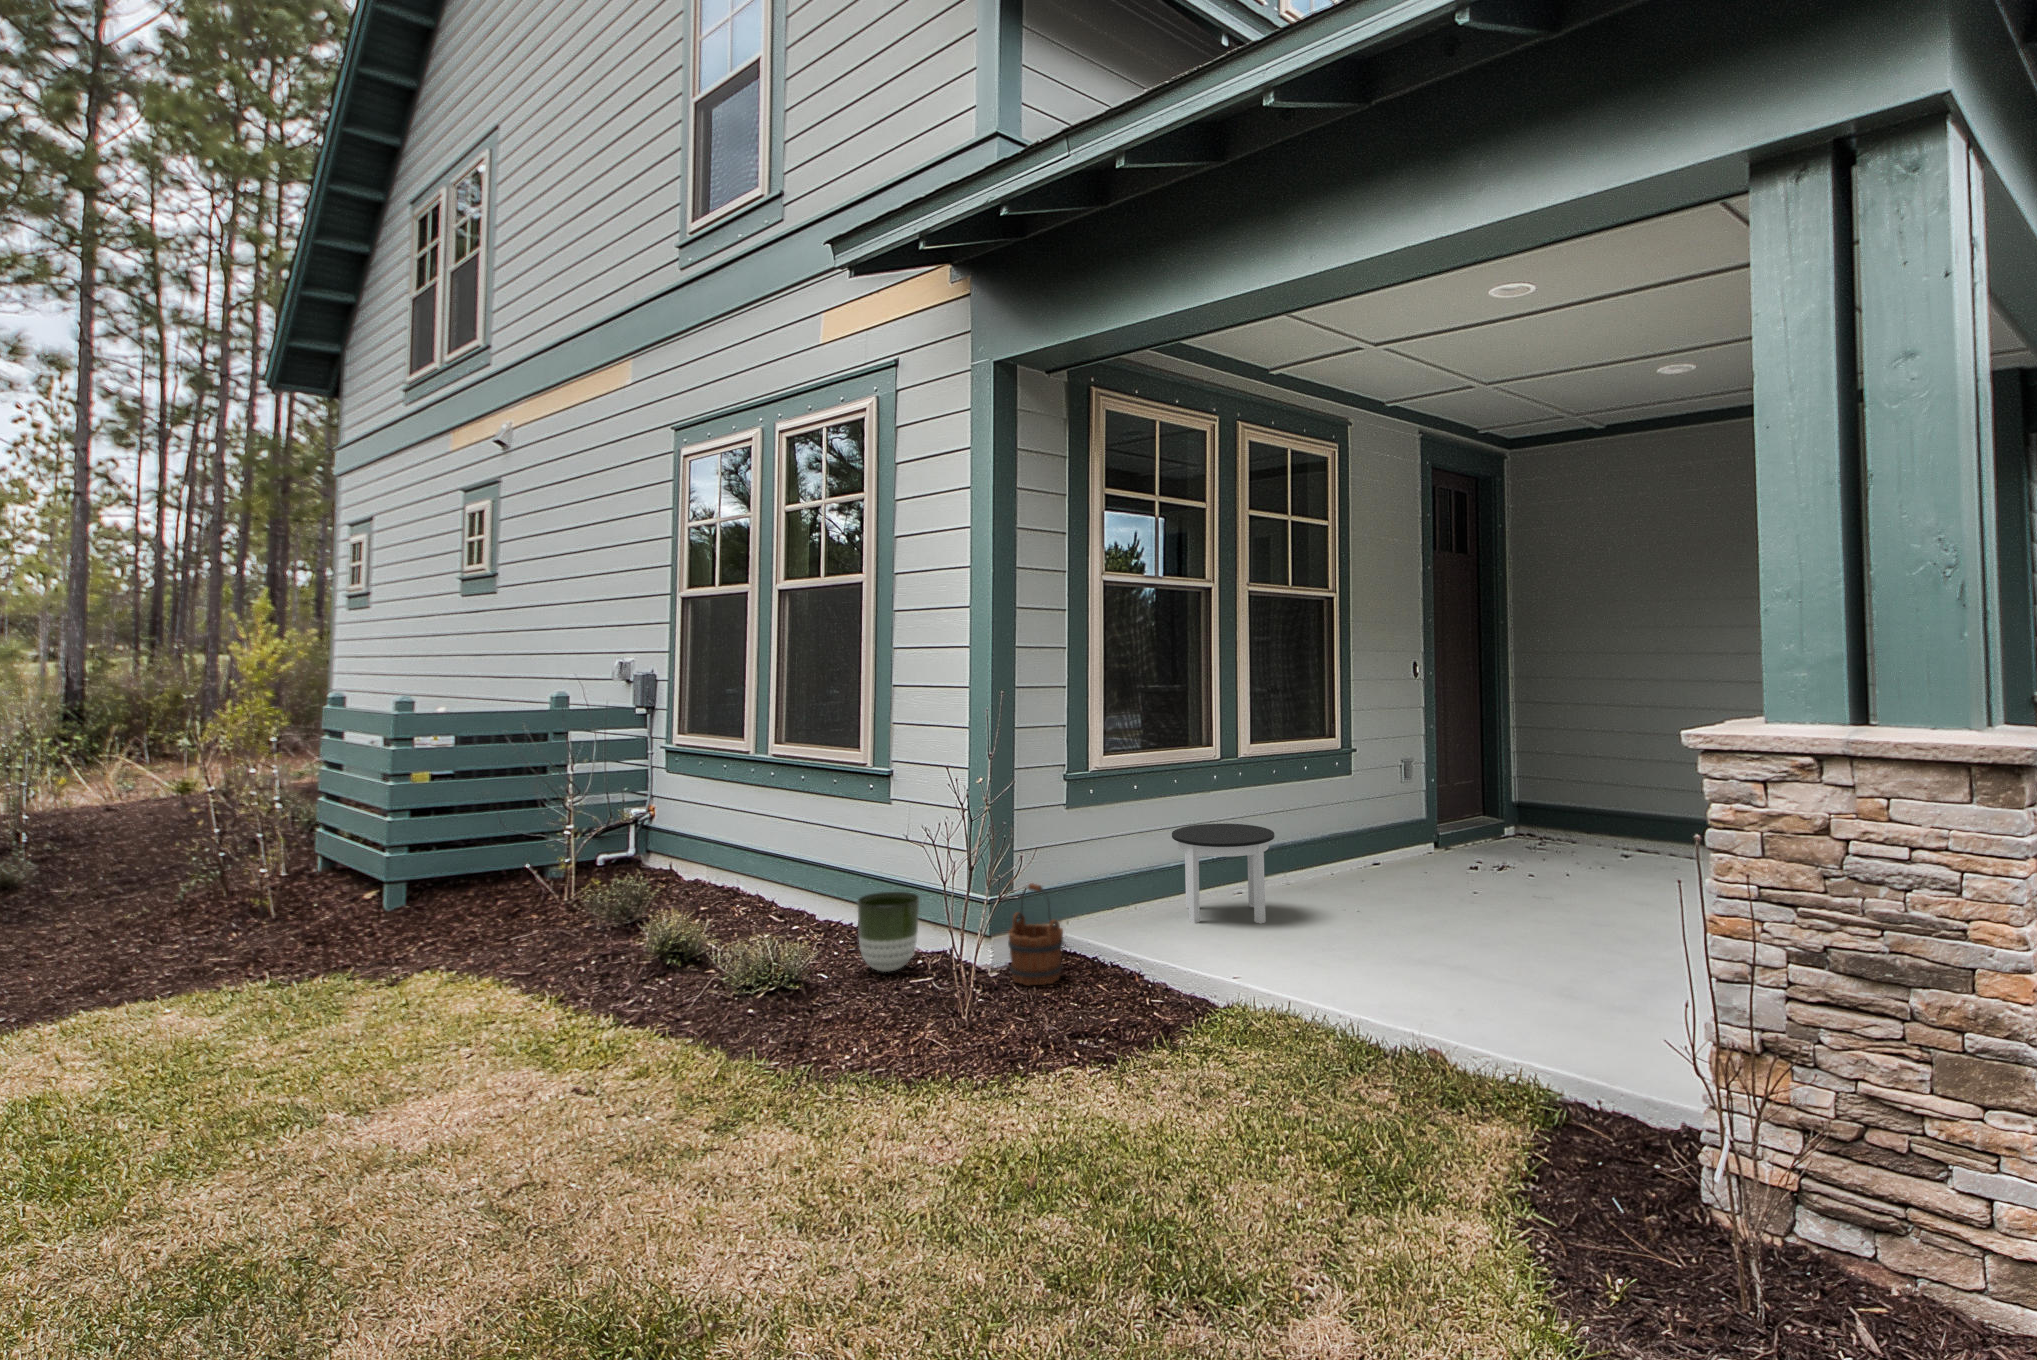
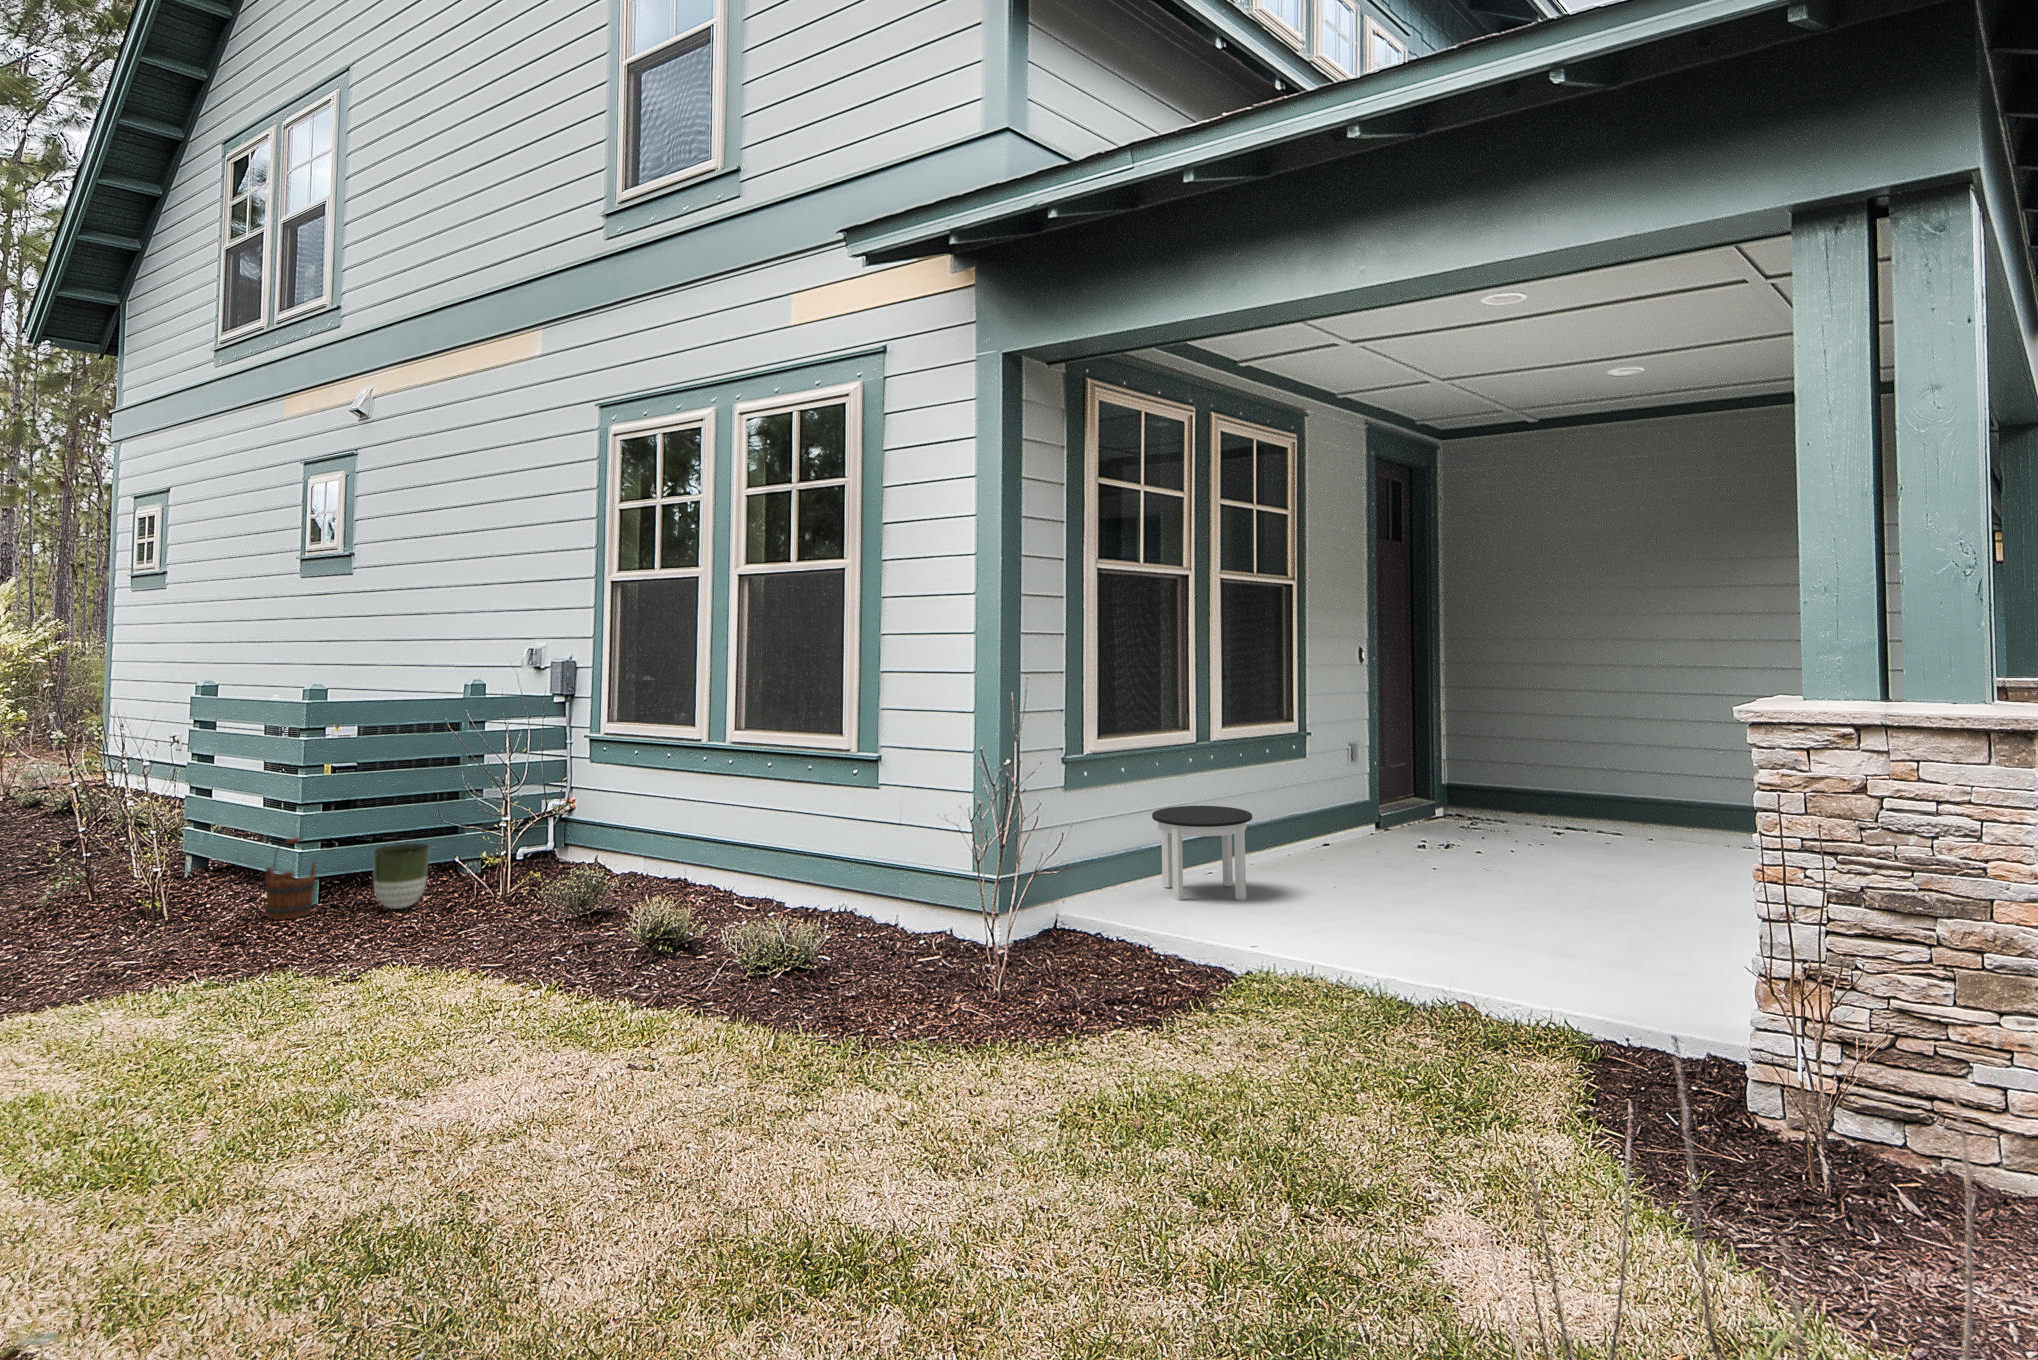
wooden bucket: present [1008,883,1063,986] -> present [265,837,316,920]
planter: present [857,892,919,972] -> present [373,844,429,909]

